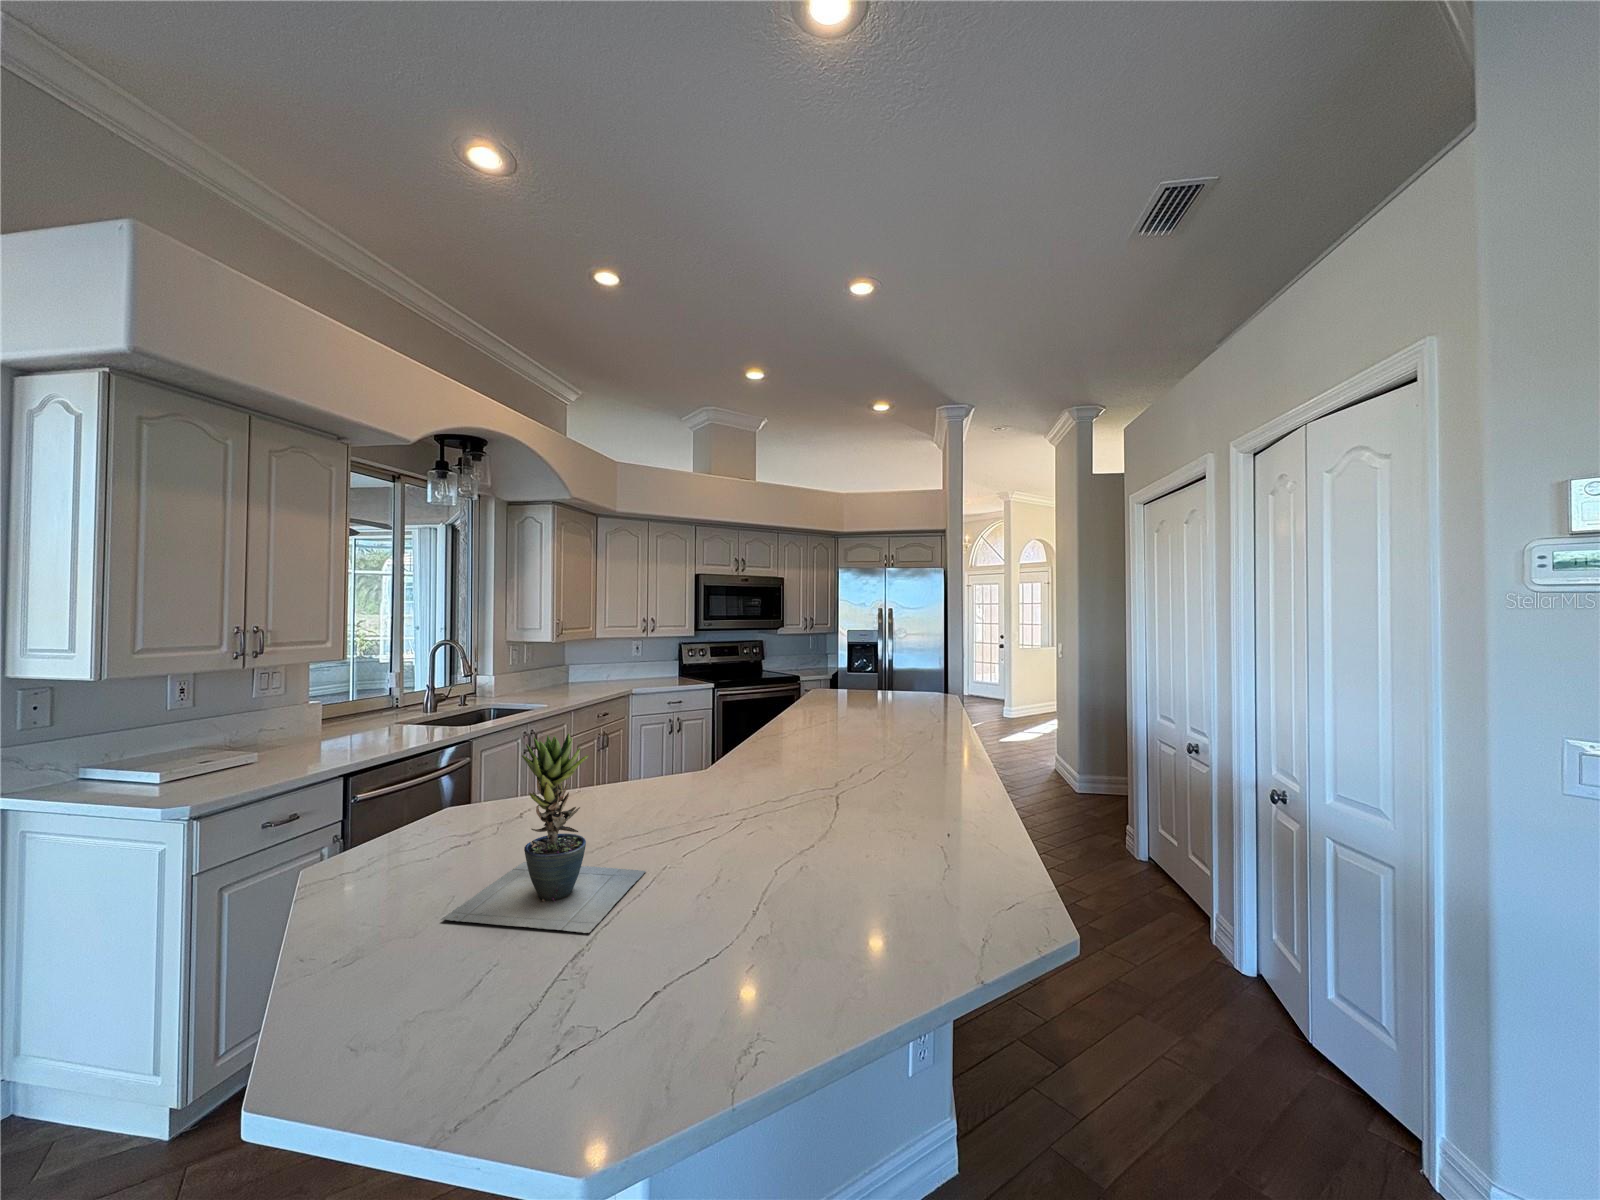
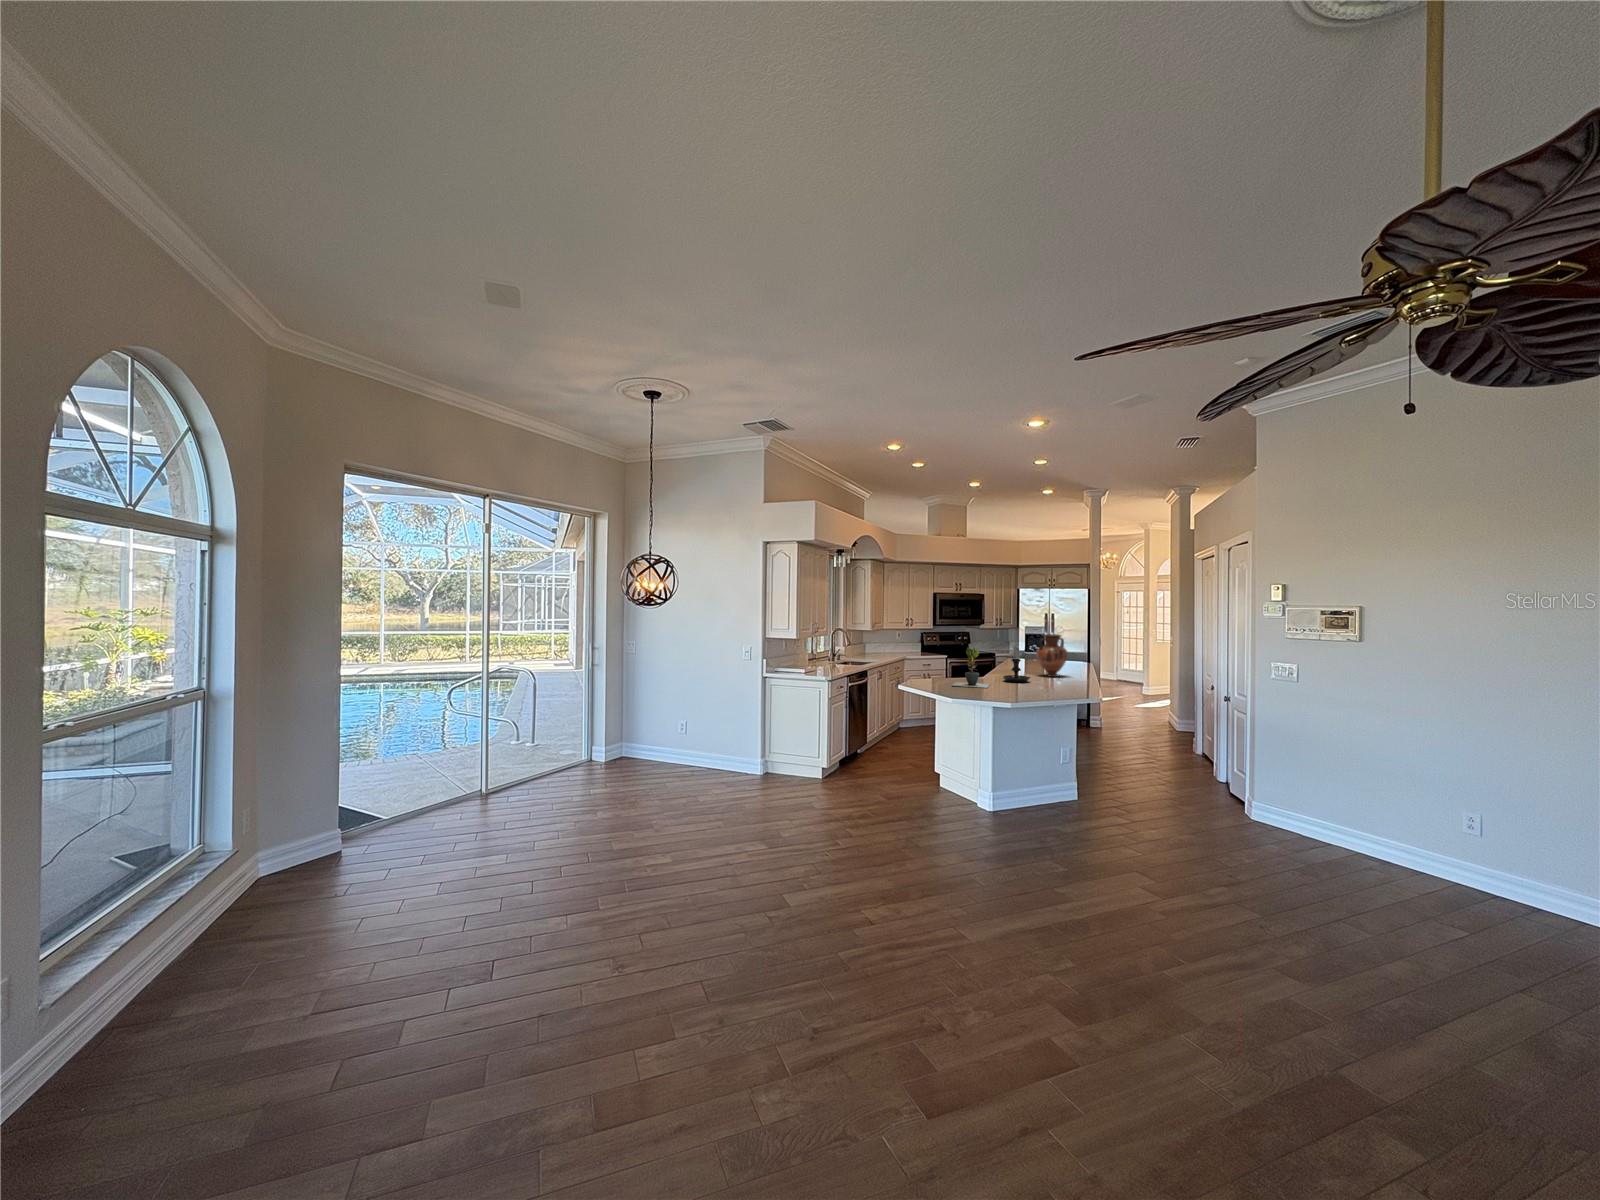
vase: none [838,660,921,785] -> present [1036,634,1068,677]
candle holder: none [715,701,808,843] -> present [1003,646,1031,682]

